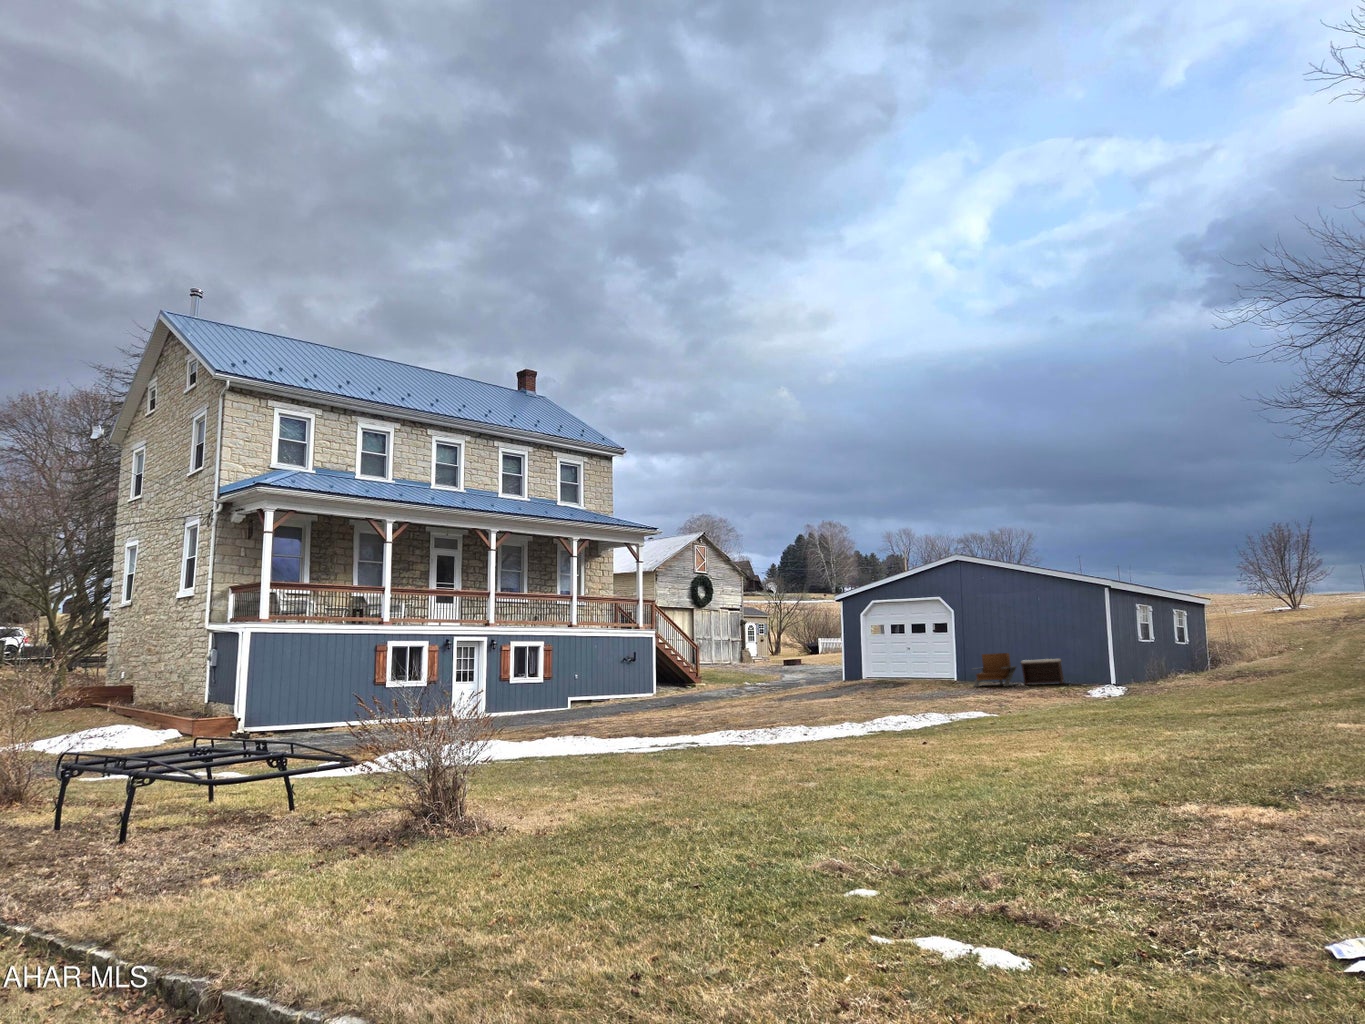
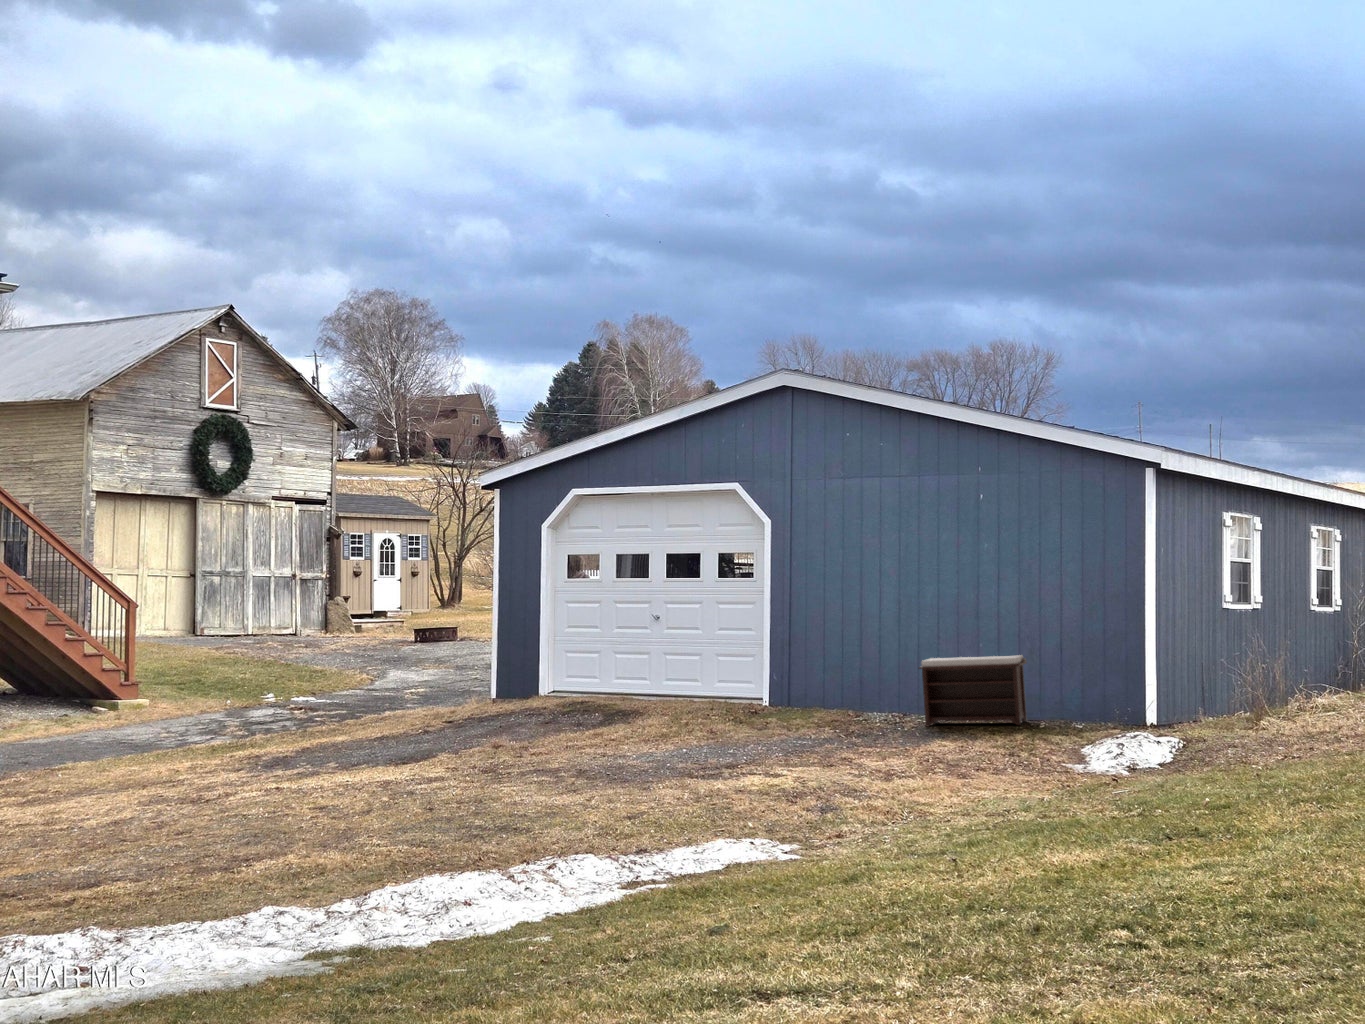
lounge chair: present [974,653,1016,687] -> none [791,637,914,731]

